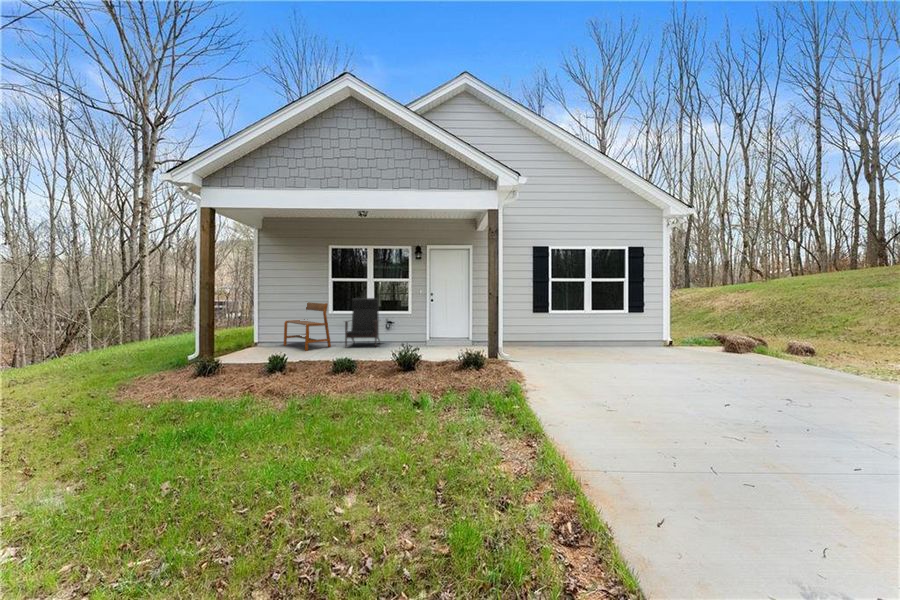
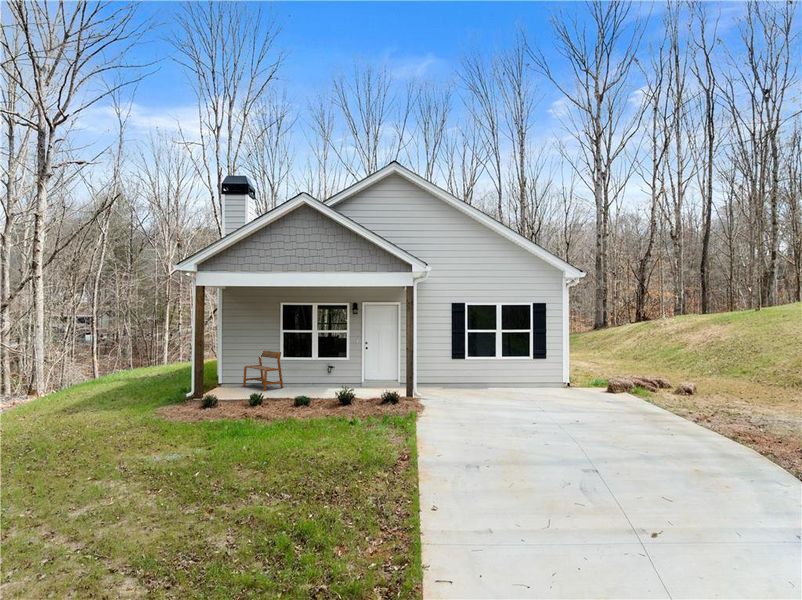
lounge chair: present [345,298,380,347] -> none [294,347,324,388]

